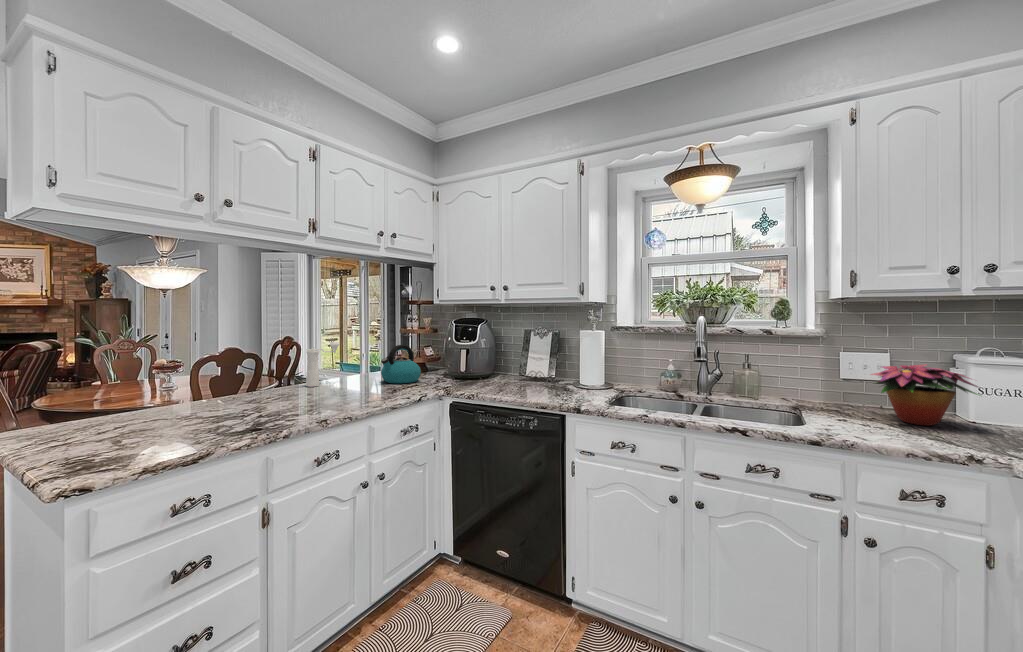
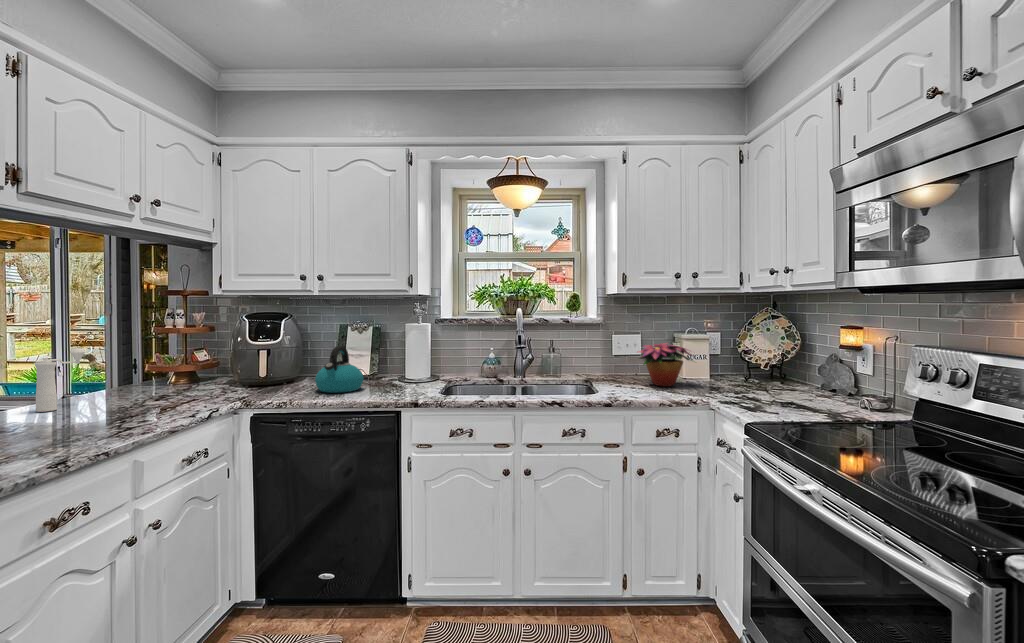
kettle: present [381,345,421,383] -> present [315,346,364,393]

